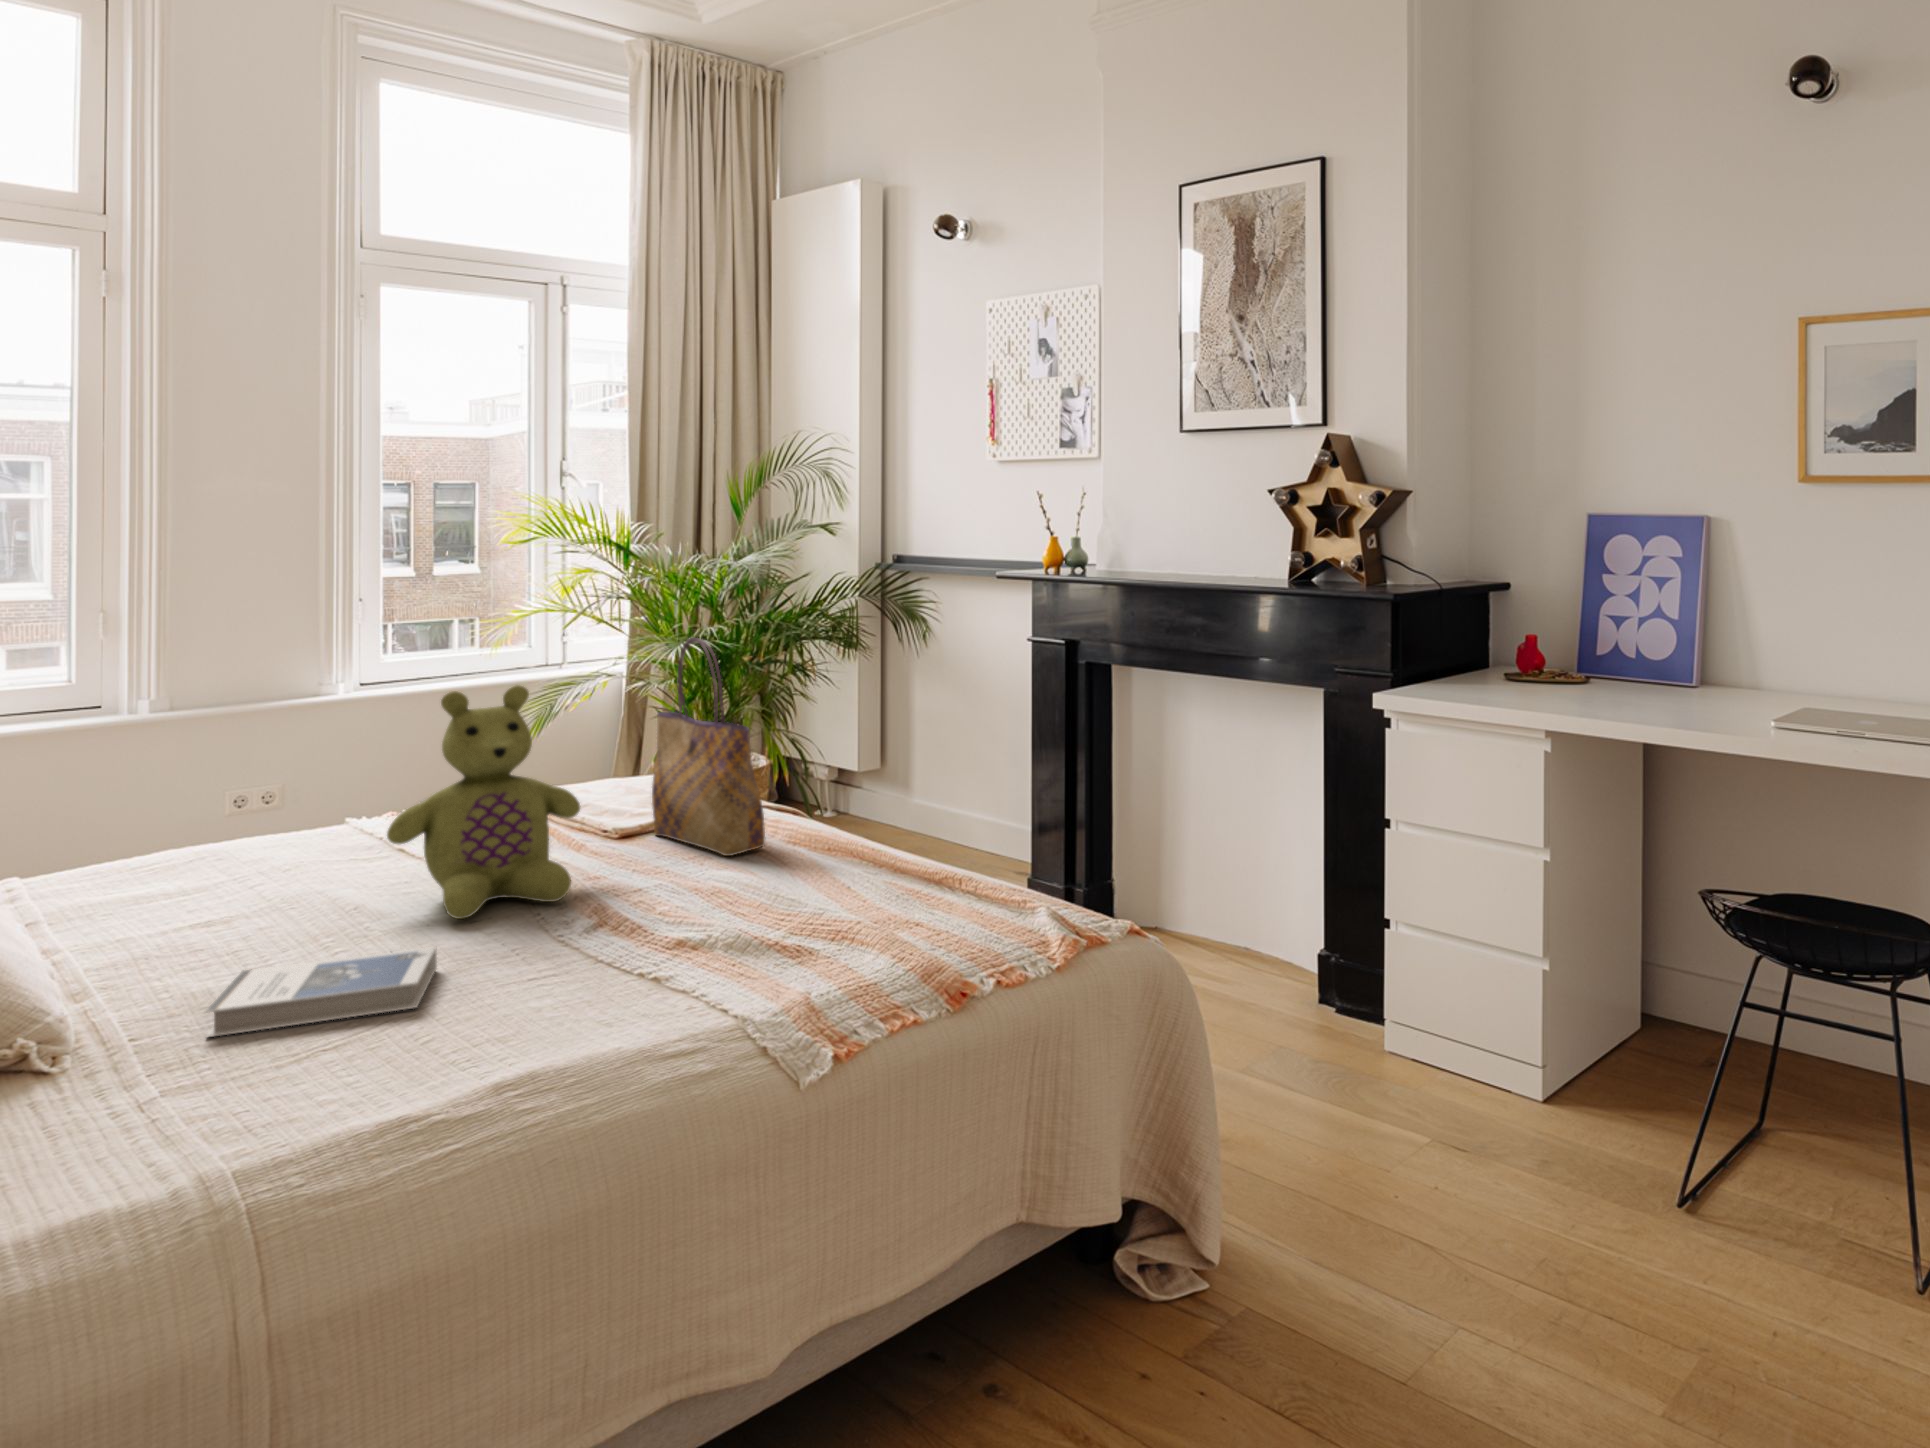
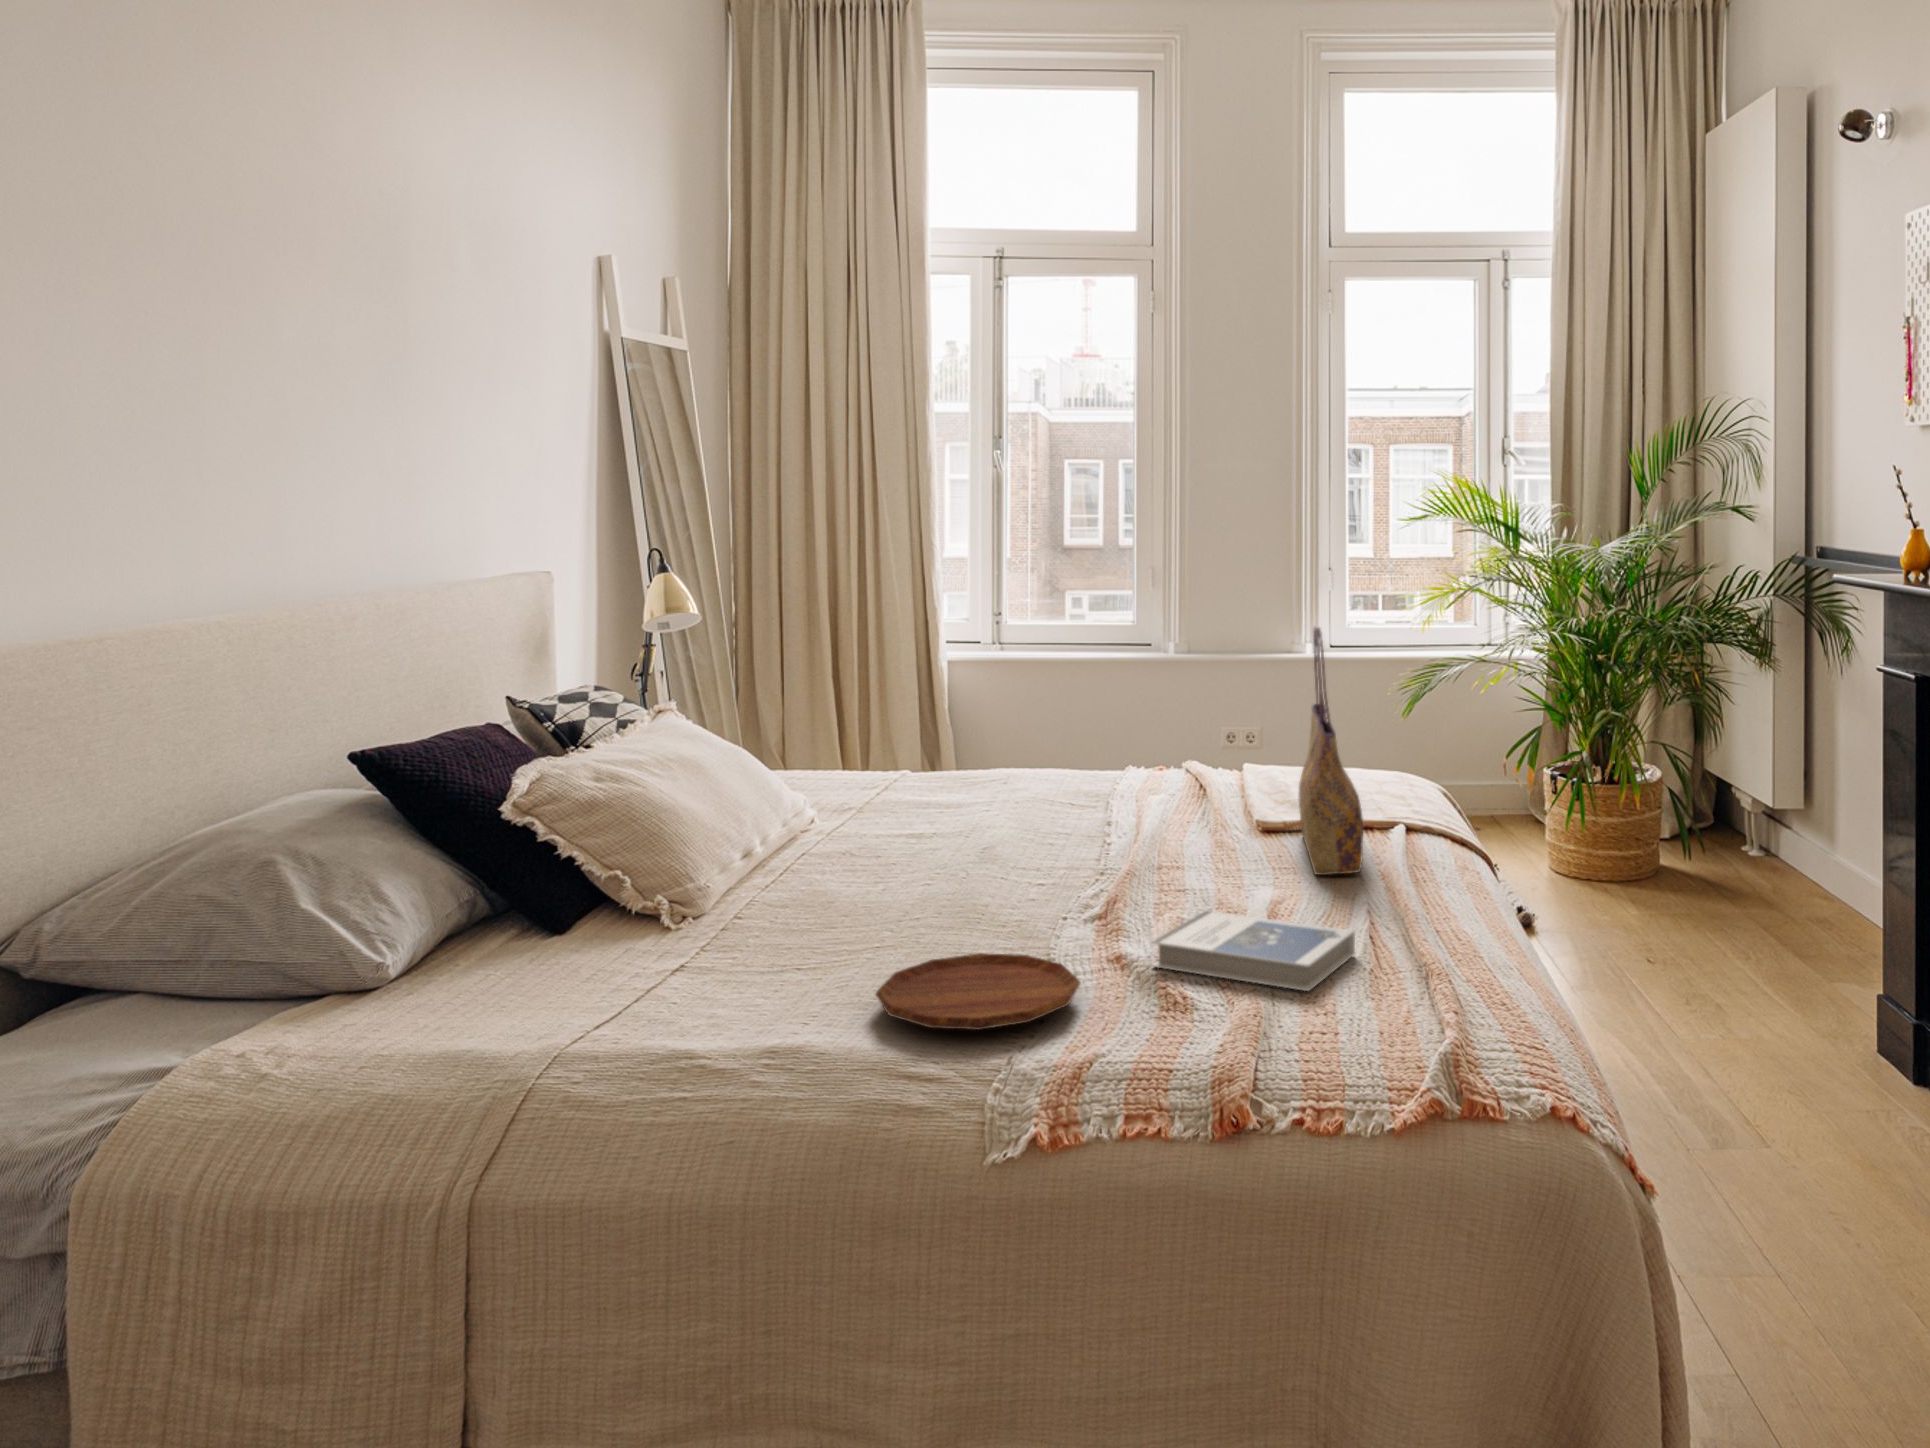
stuffed bear: present [387,685,581,919] -> none [1011,658,1177,882]
hardback book: present [206,947,437,1037] -> present [1152,911,1355,991]
tray: none [517,953,728,1029] -> present [876,953,1080,1030]

